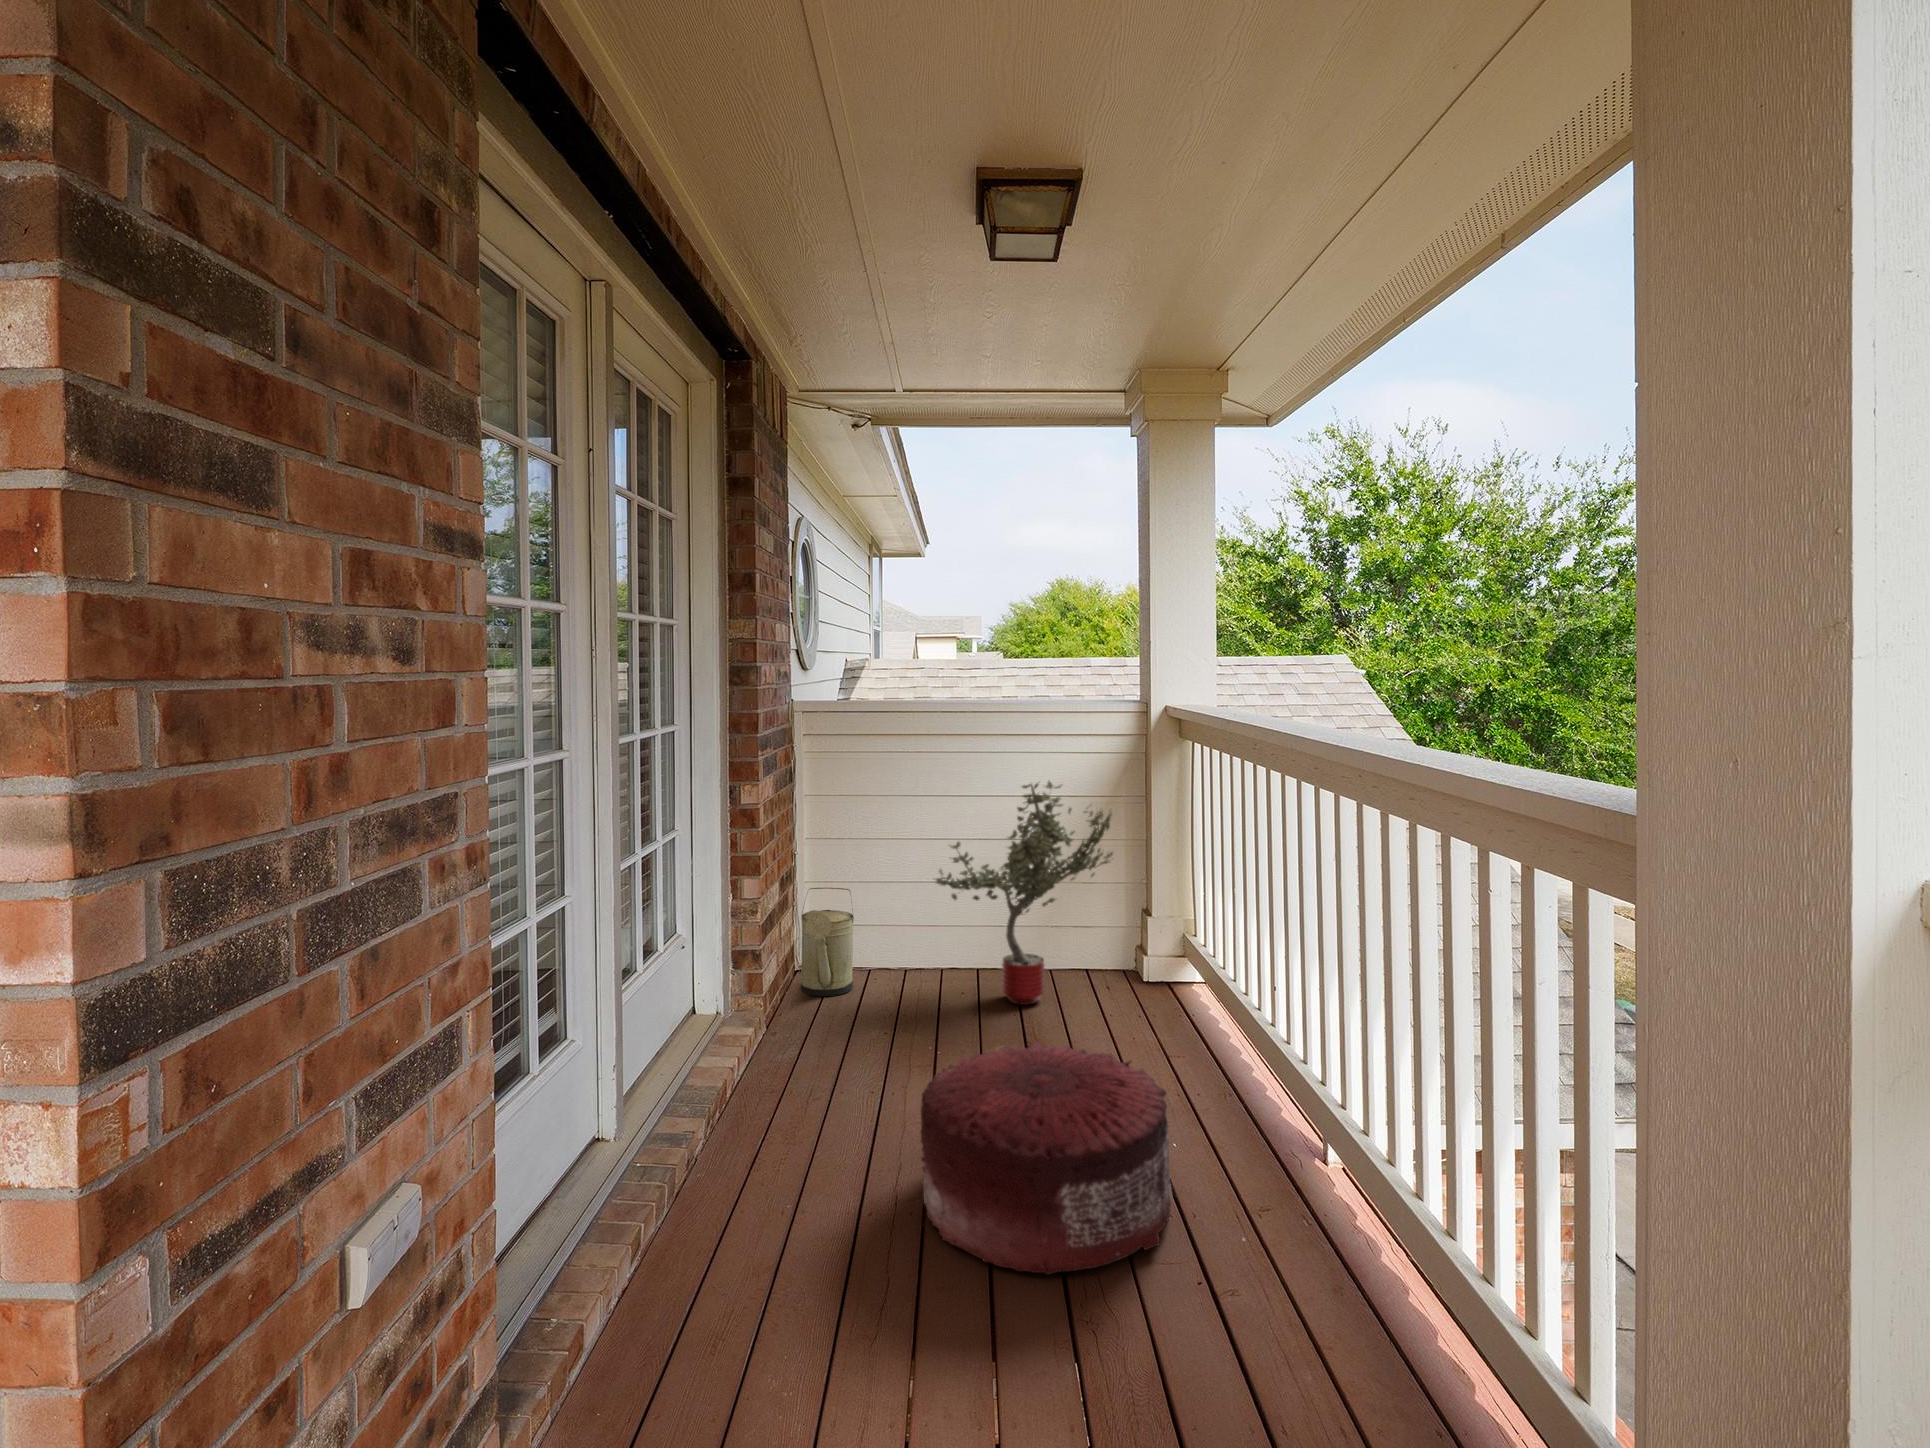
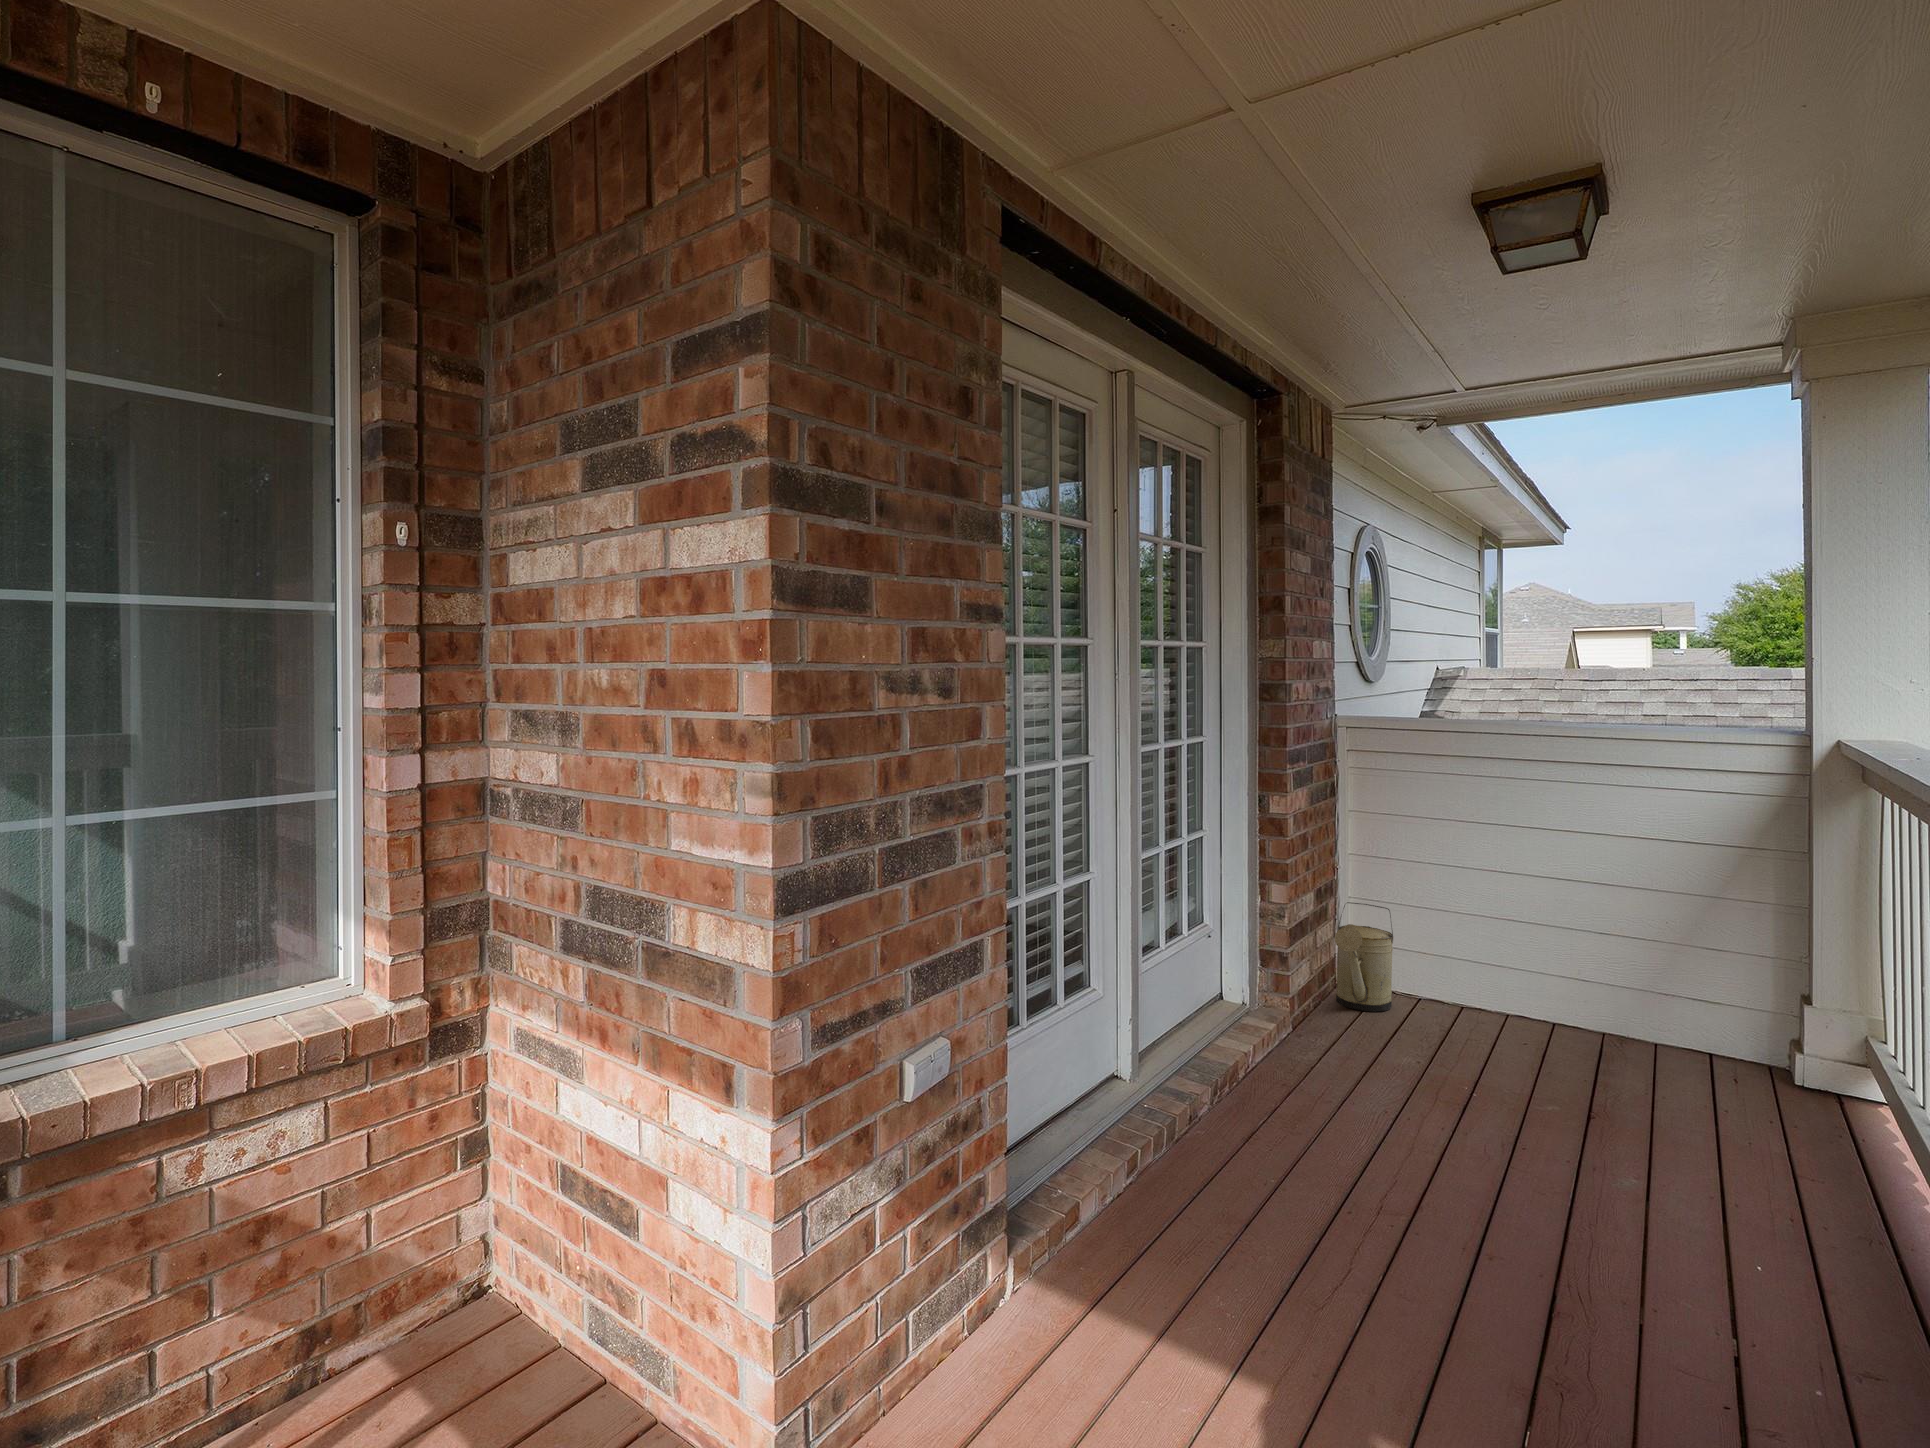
potted tree: present [936,782,1113,1005] -> none [1480,817,1720,1064]
pouf: present [921,1042,1172,1274] -> none [1396,1082,1697,1324]

